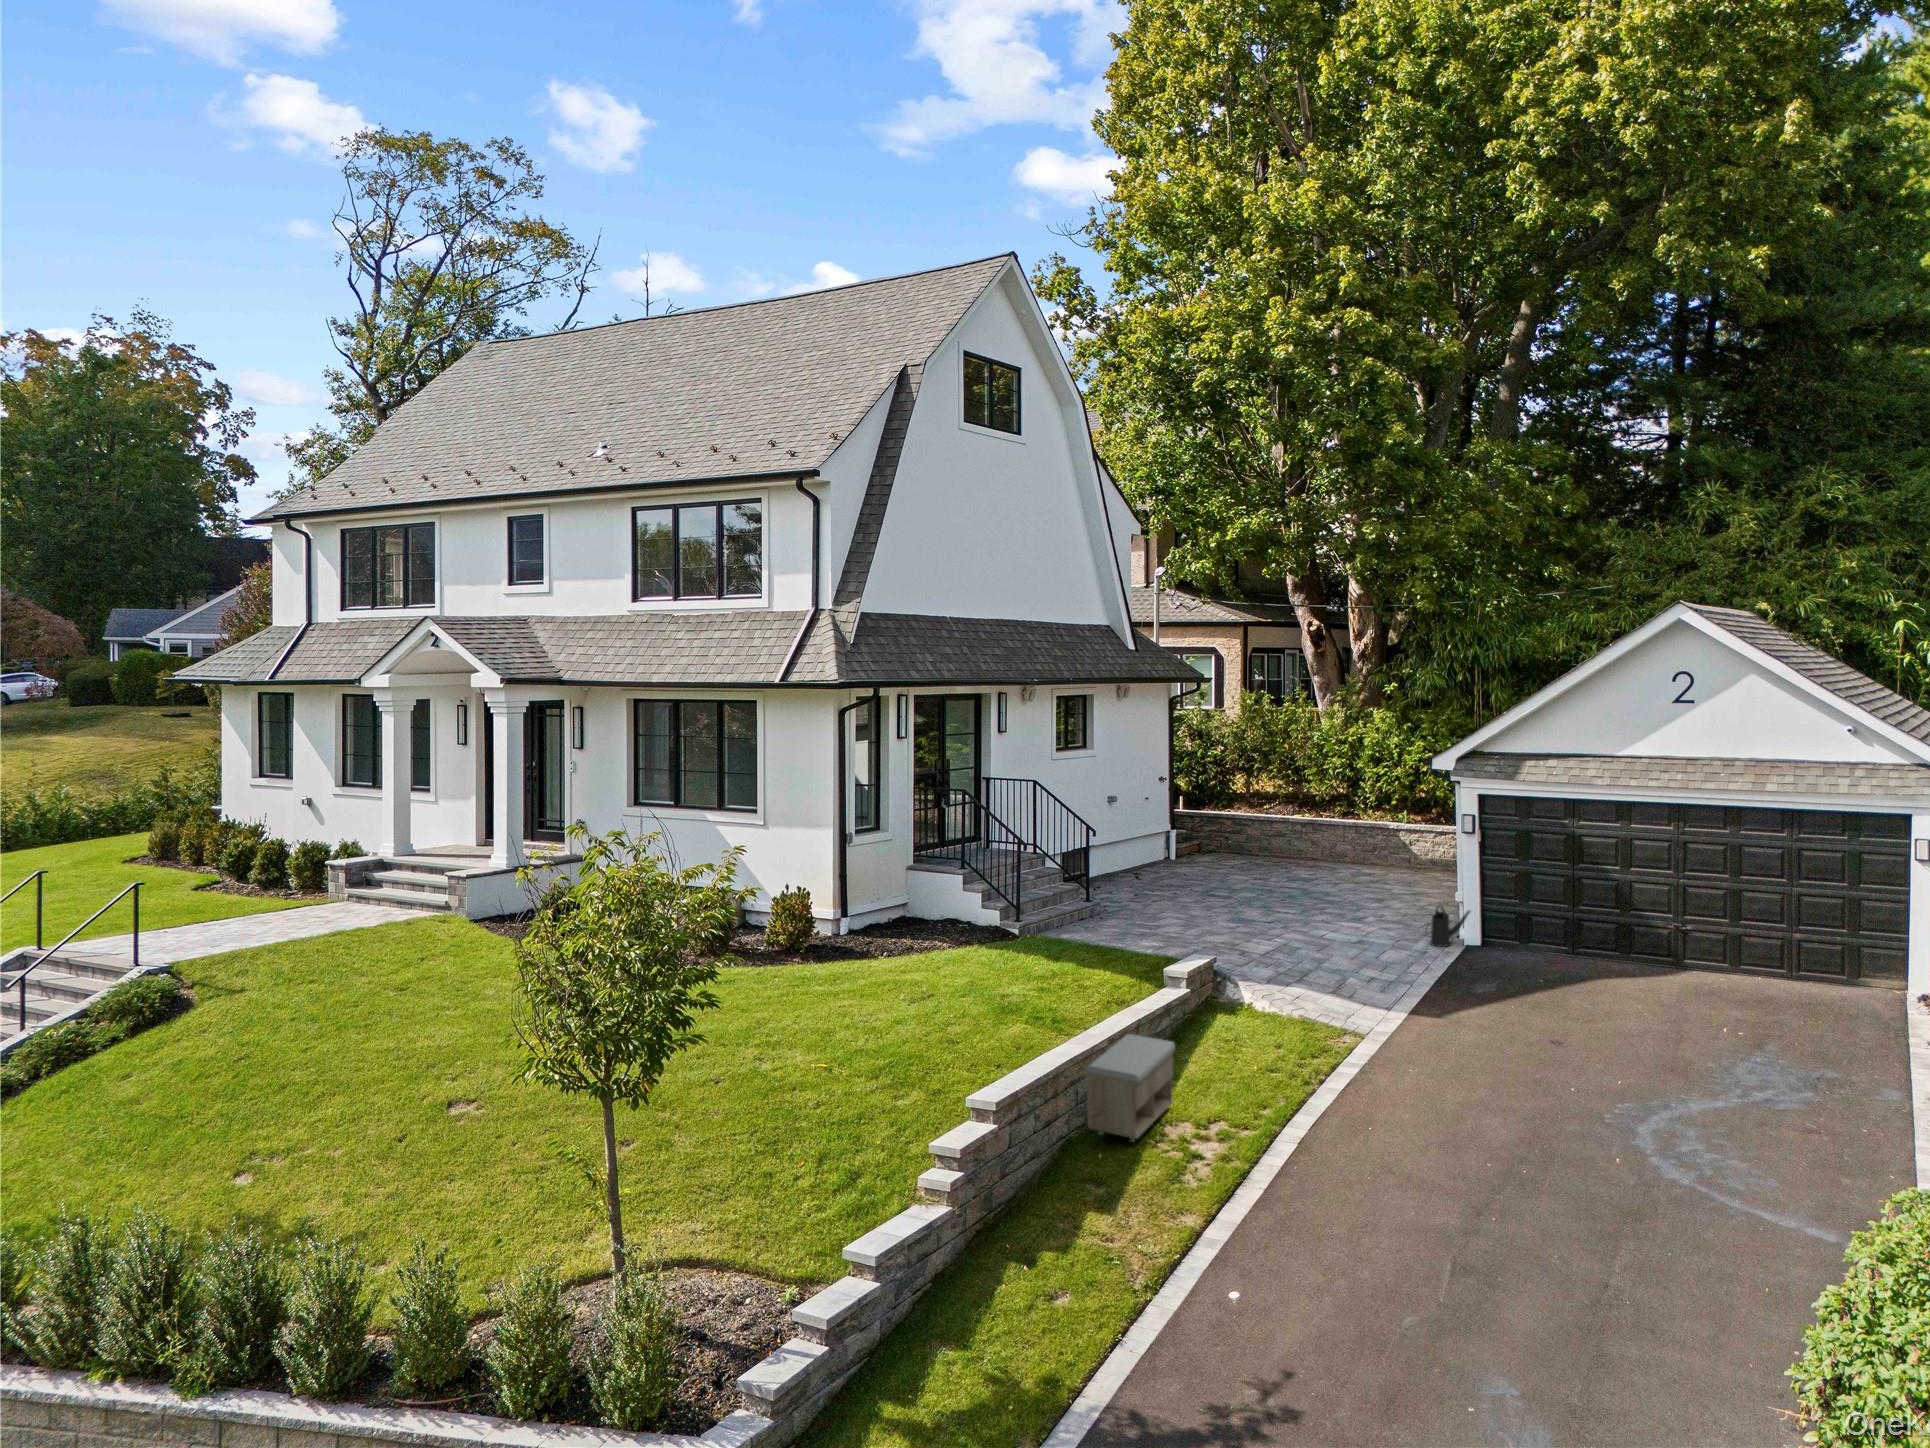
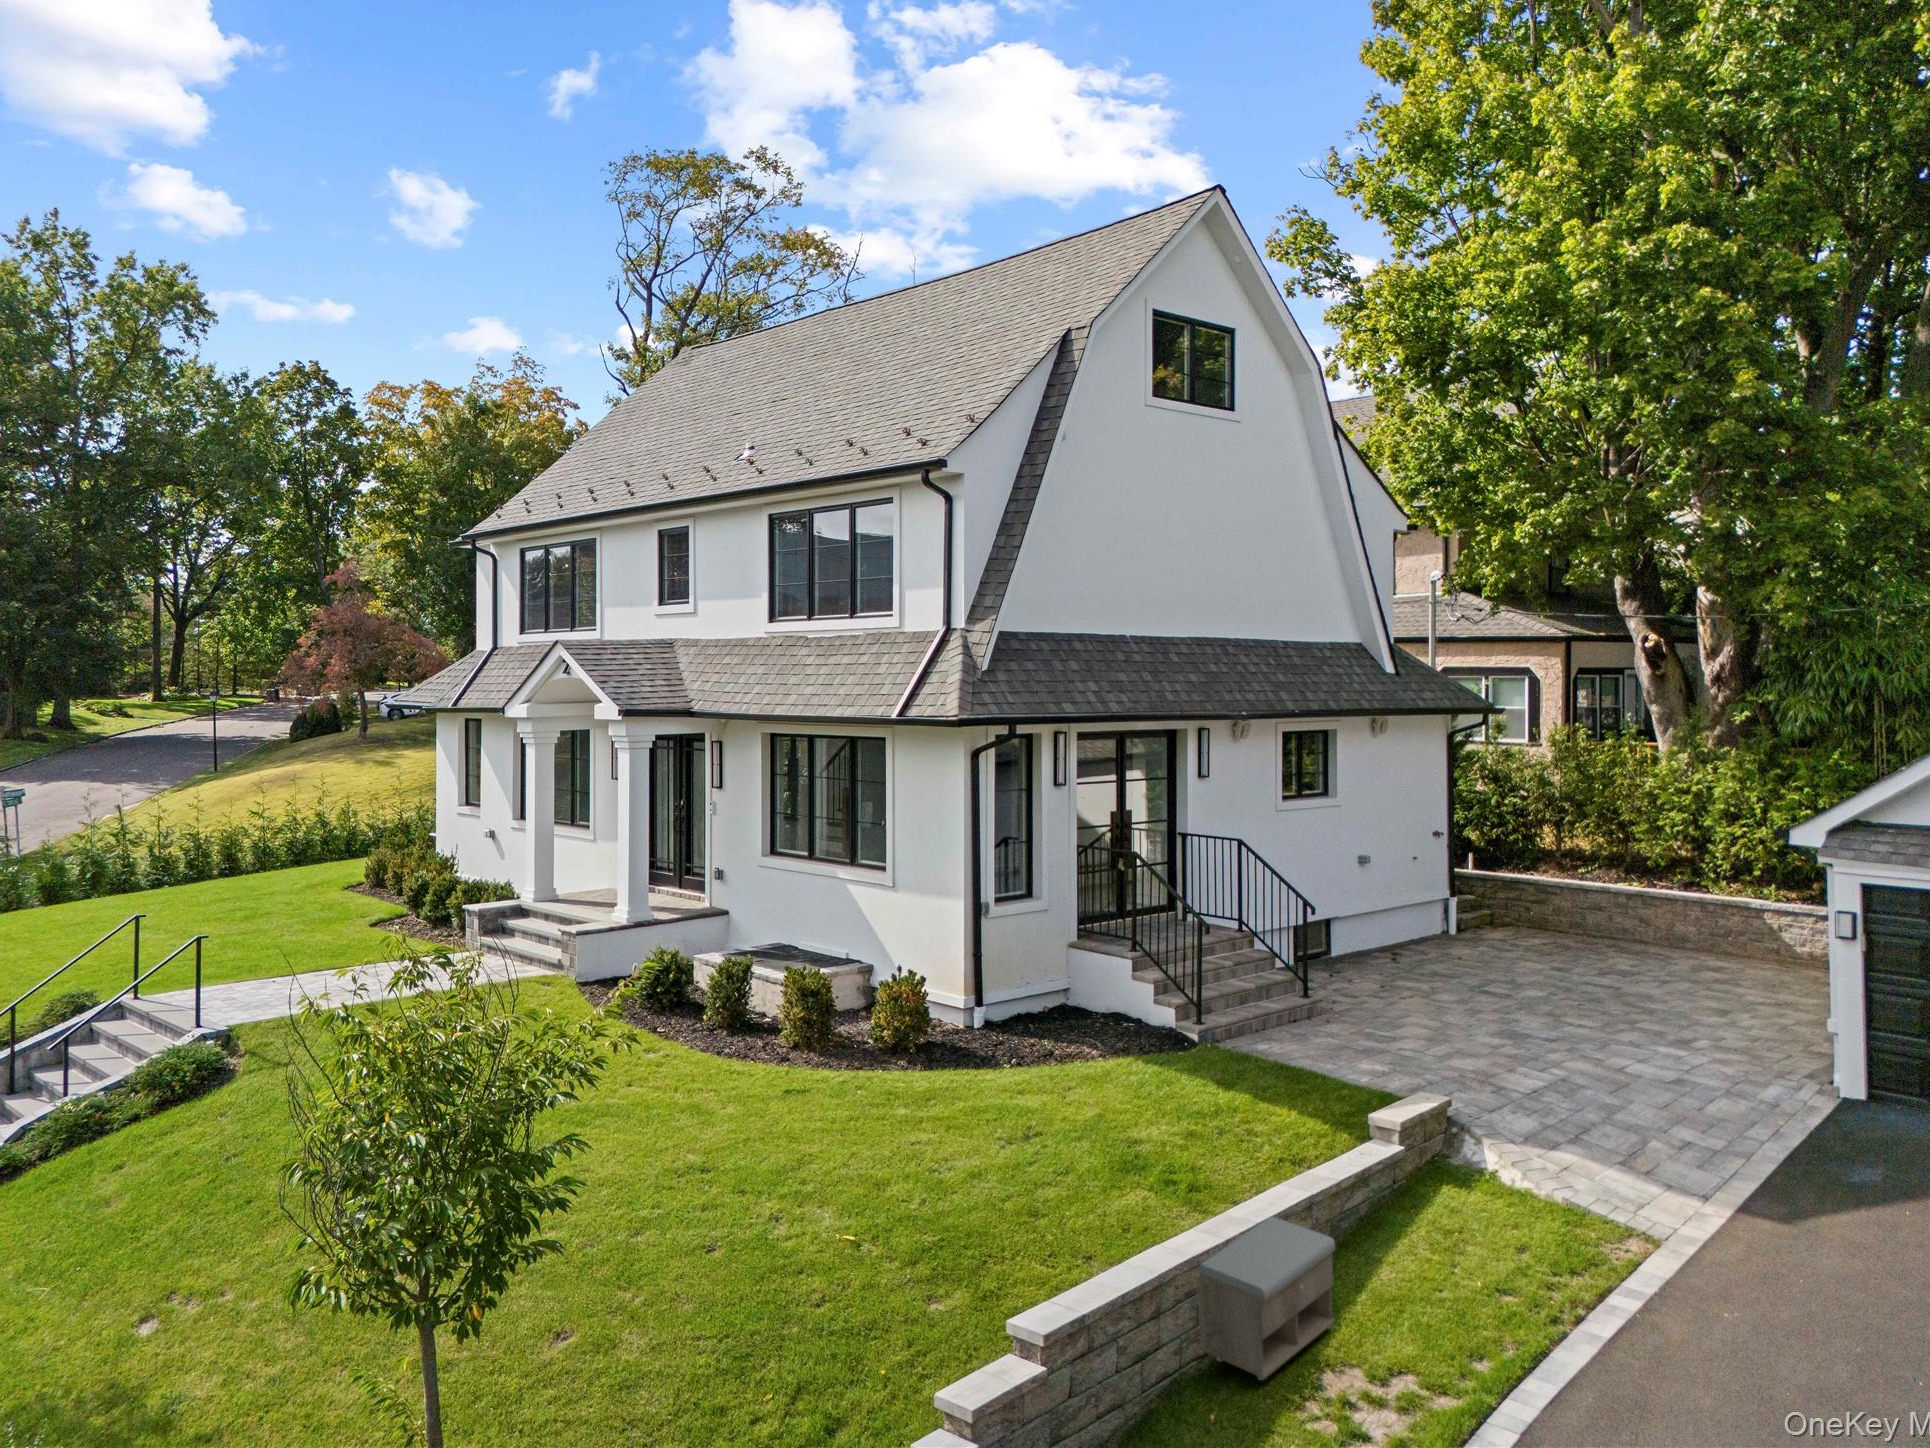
watering can: present [1430,906,1470,947] -> none [1779,1044,1854,1104]

